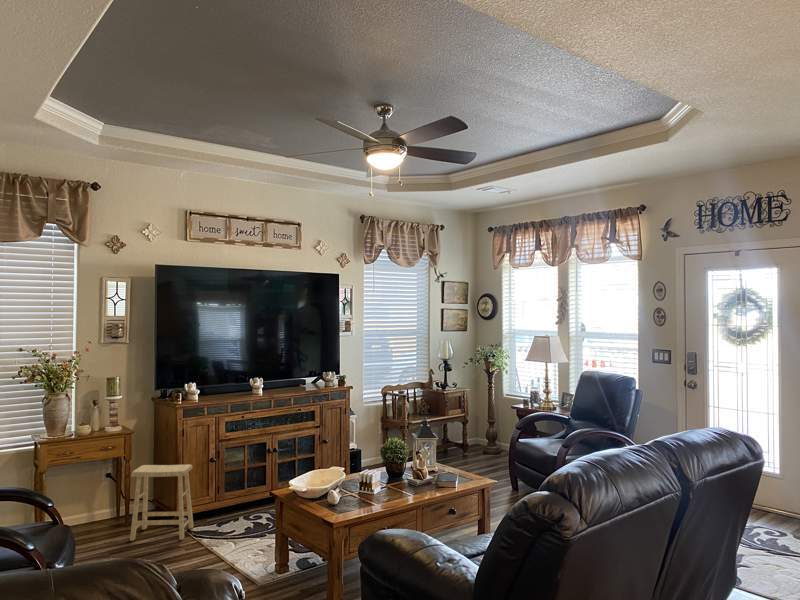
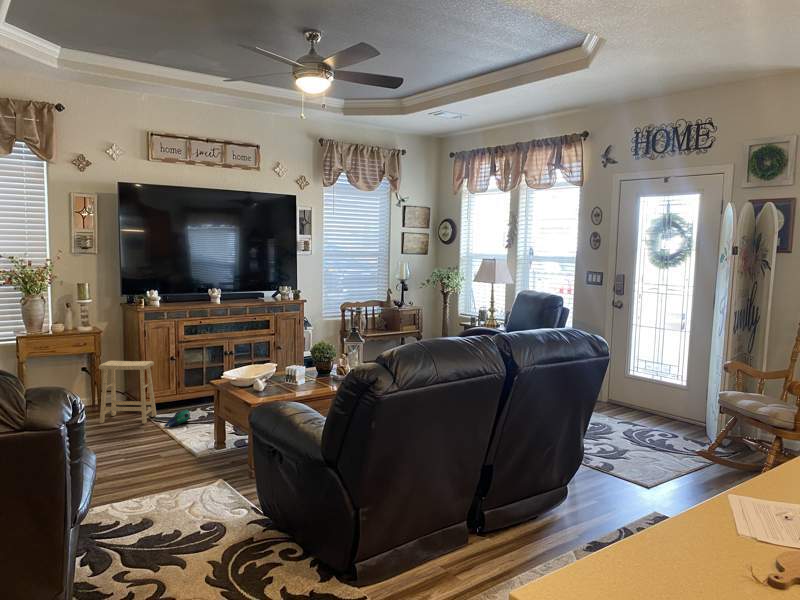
plush toy: none [206,521,234,544] -> present [164,410,190,427]

